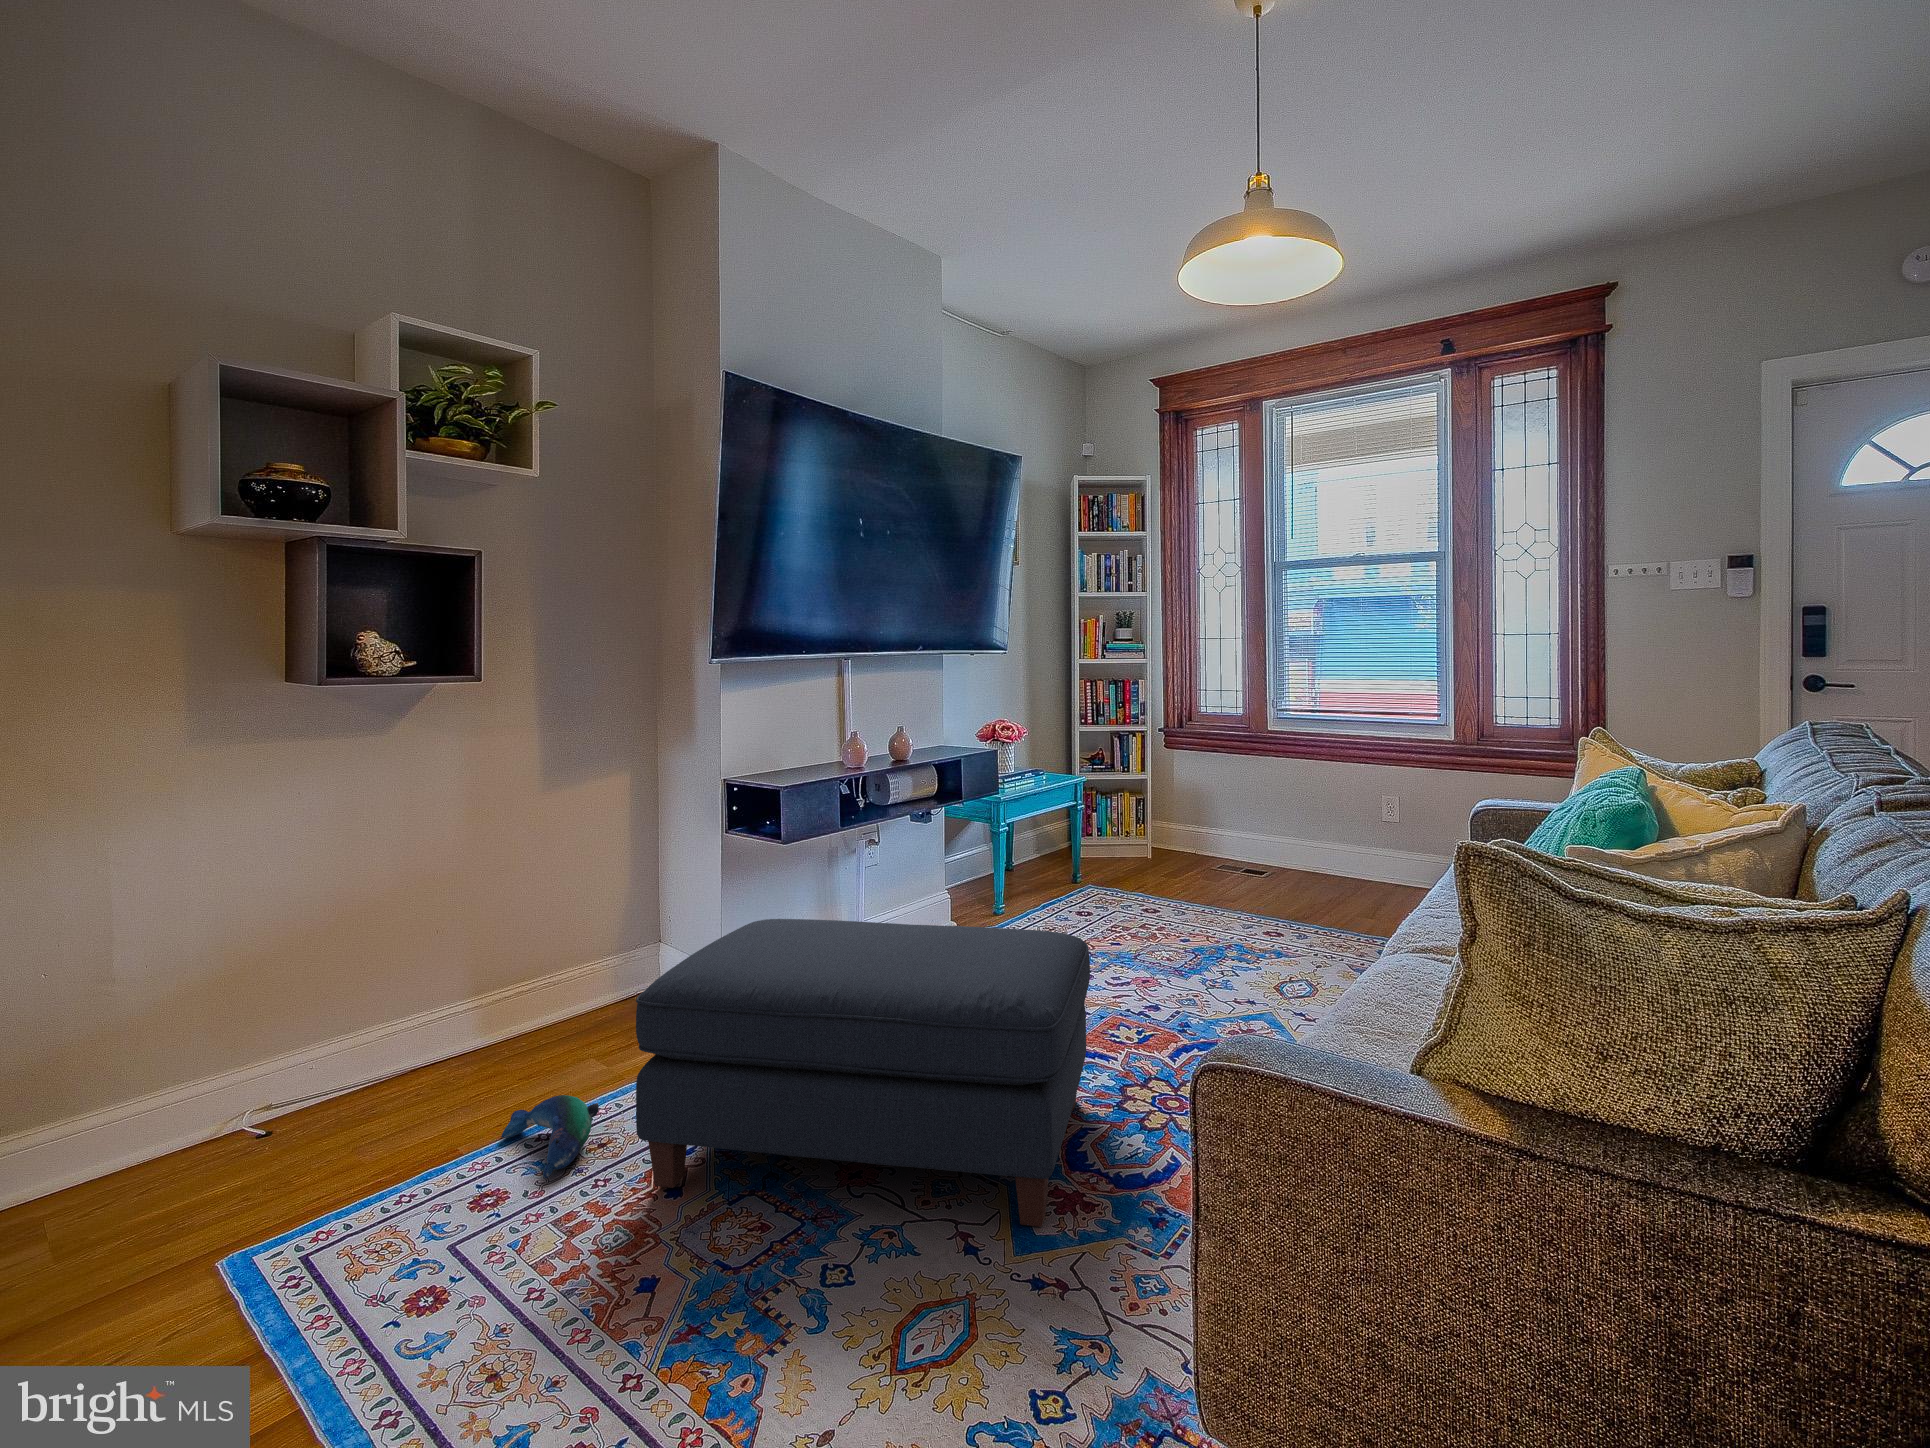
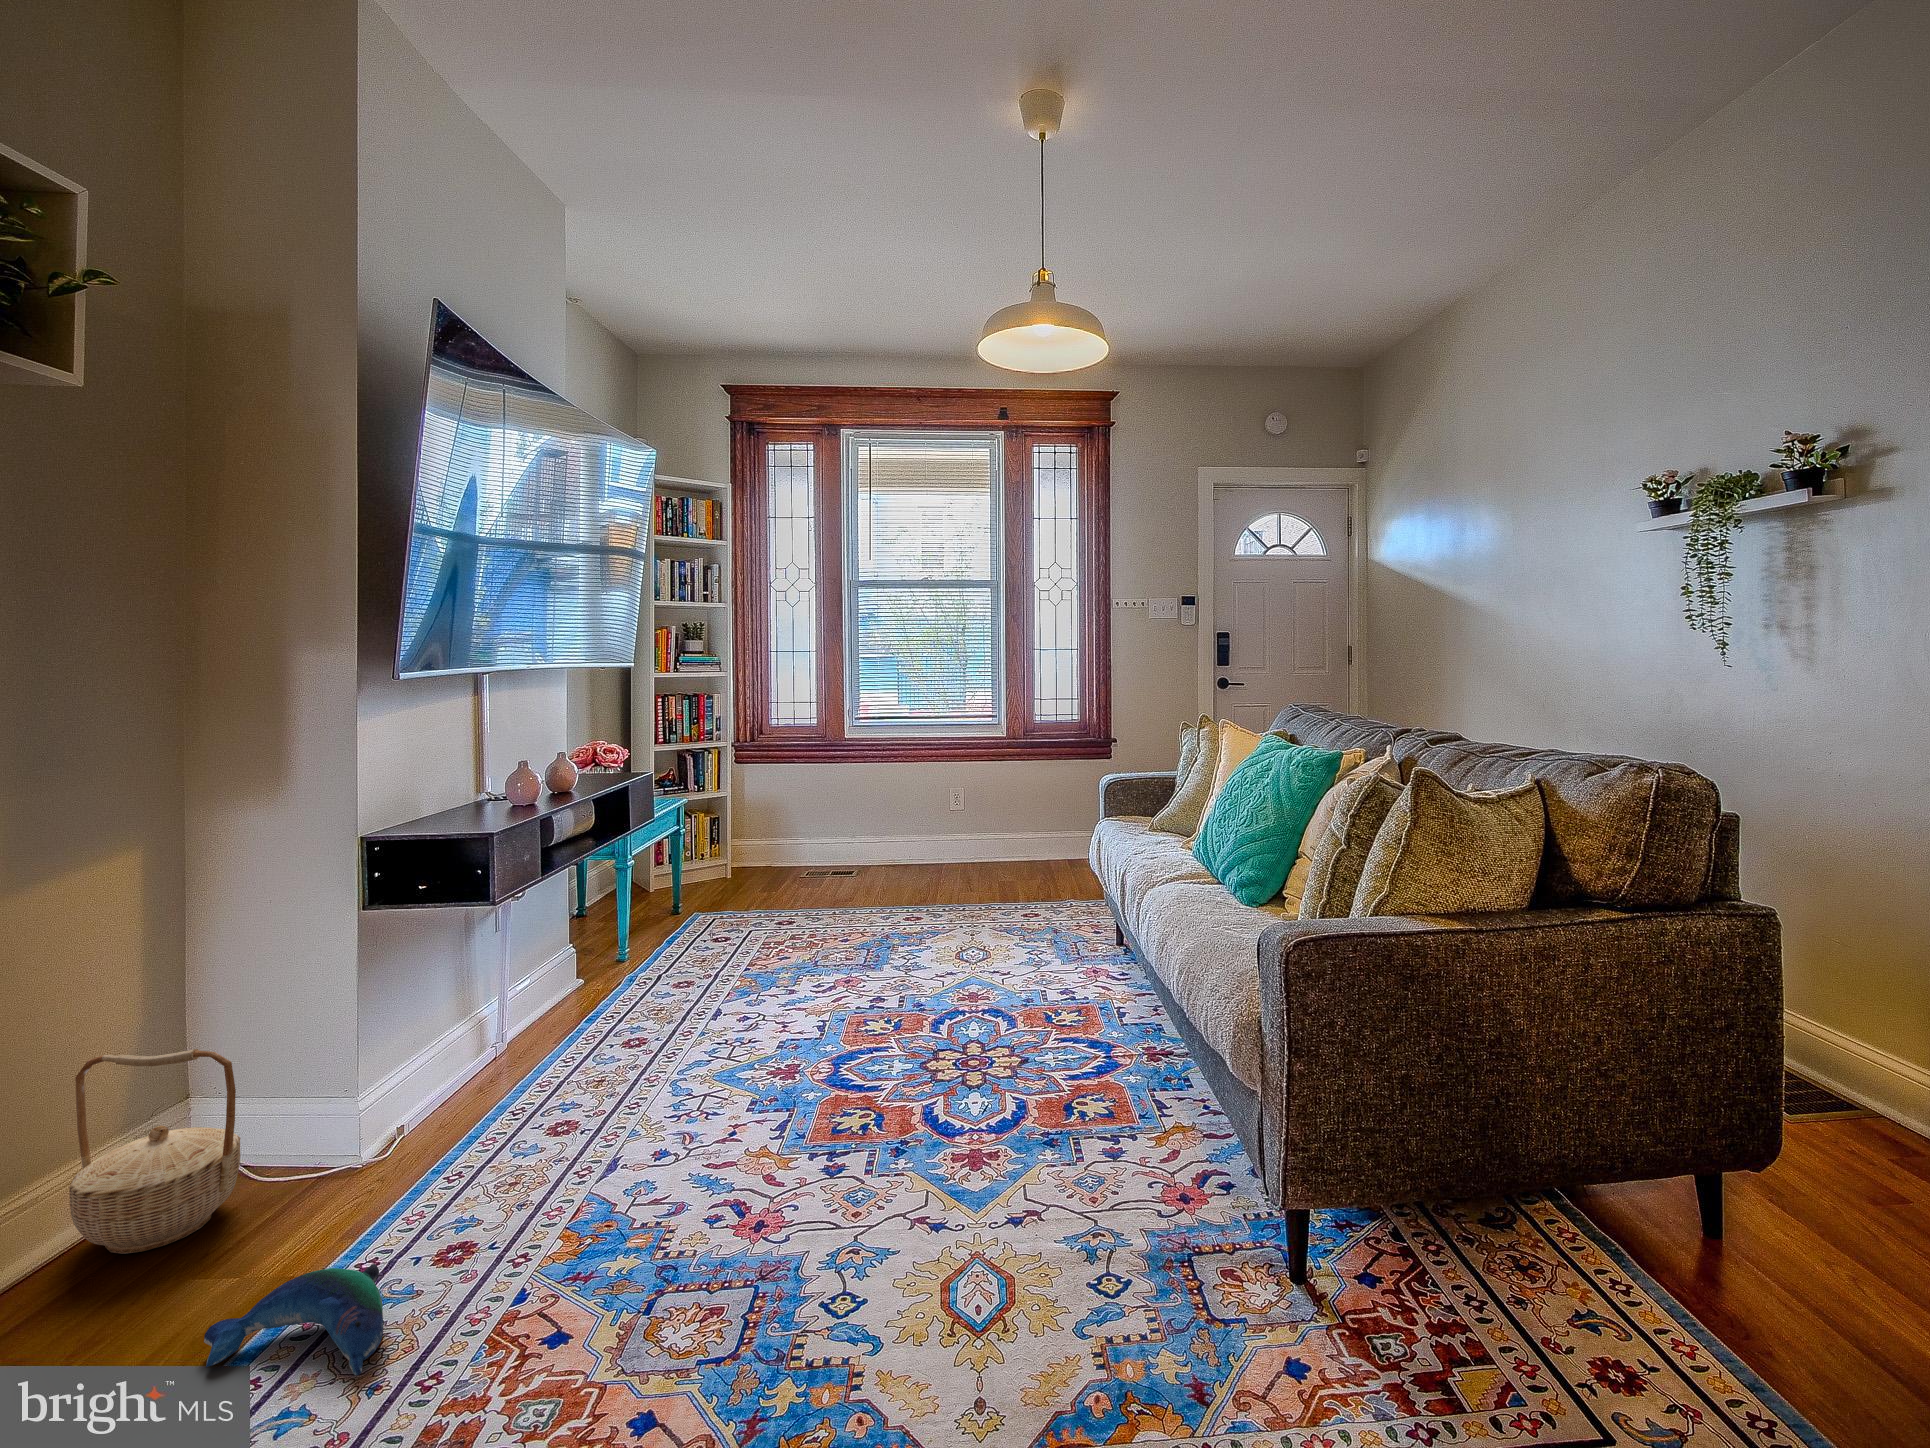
basket: none [521,915,617,1052] -> present [69,1049,241,1254]
ottoman: present [636,919,1090,1227] -> none [508,934,990,1318]

